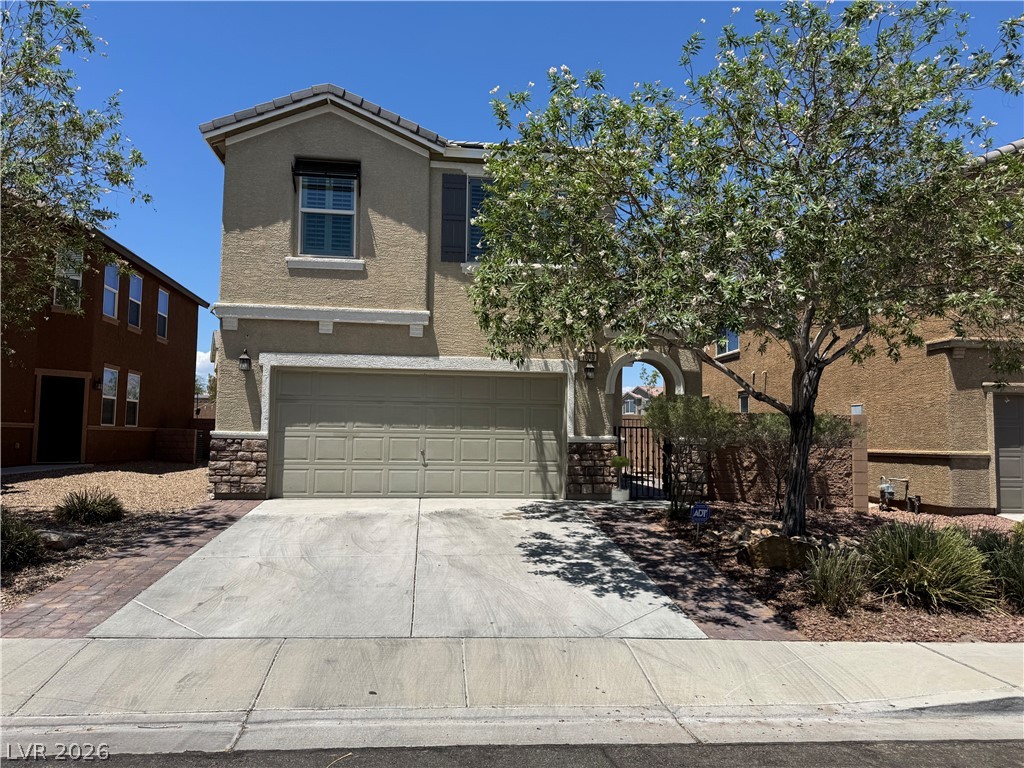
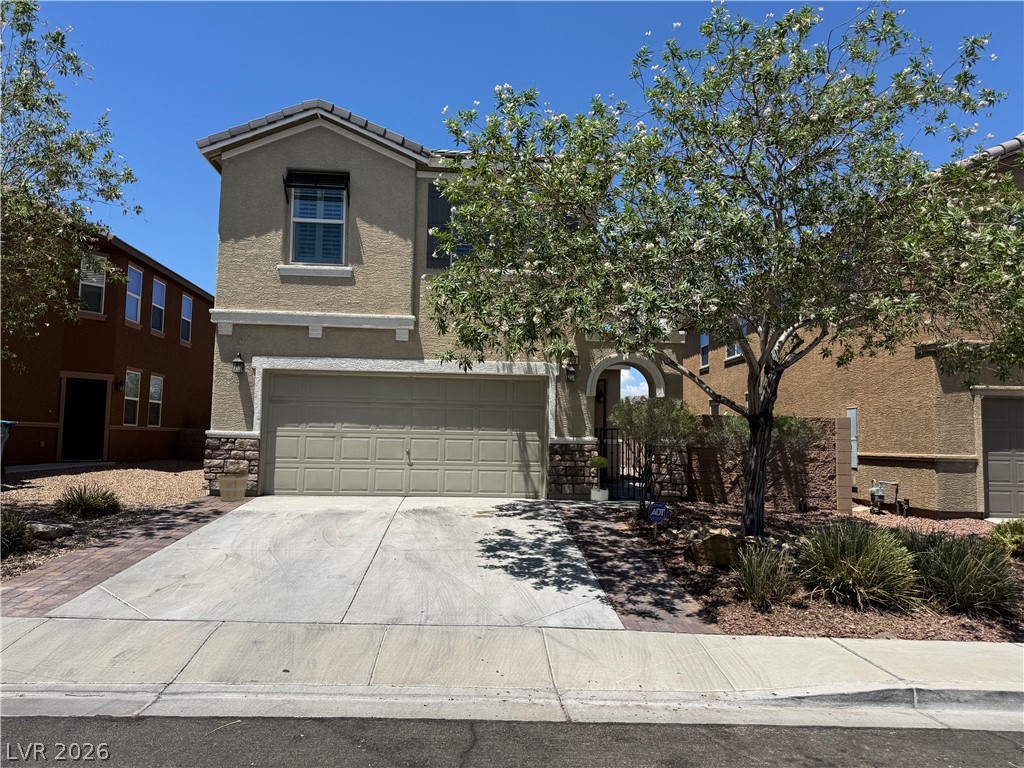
wooden bucket: none [225,476,259,506] -> present [217,473,249,501]

